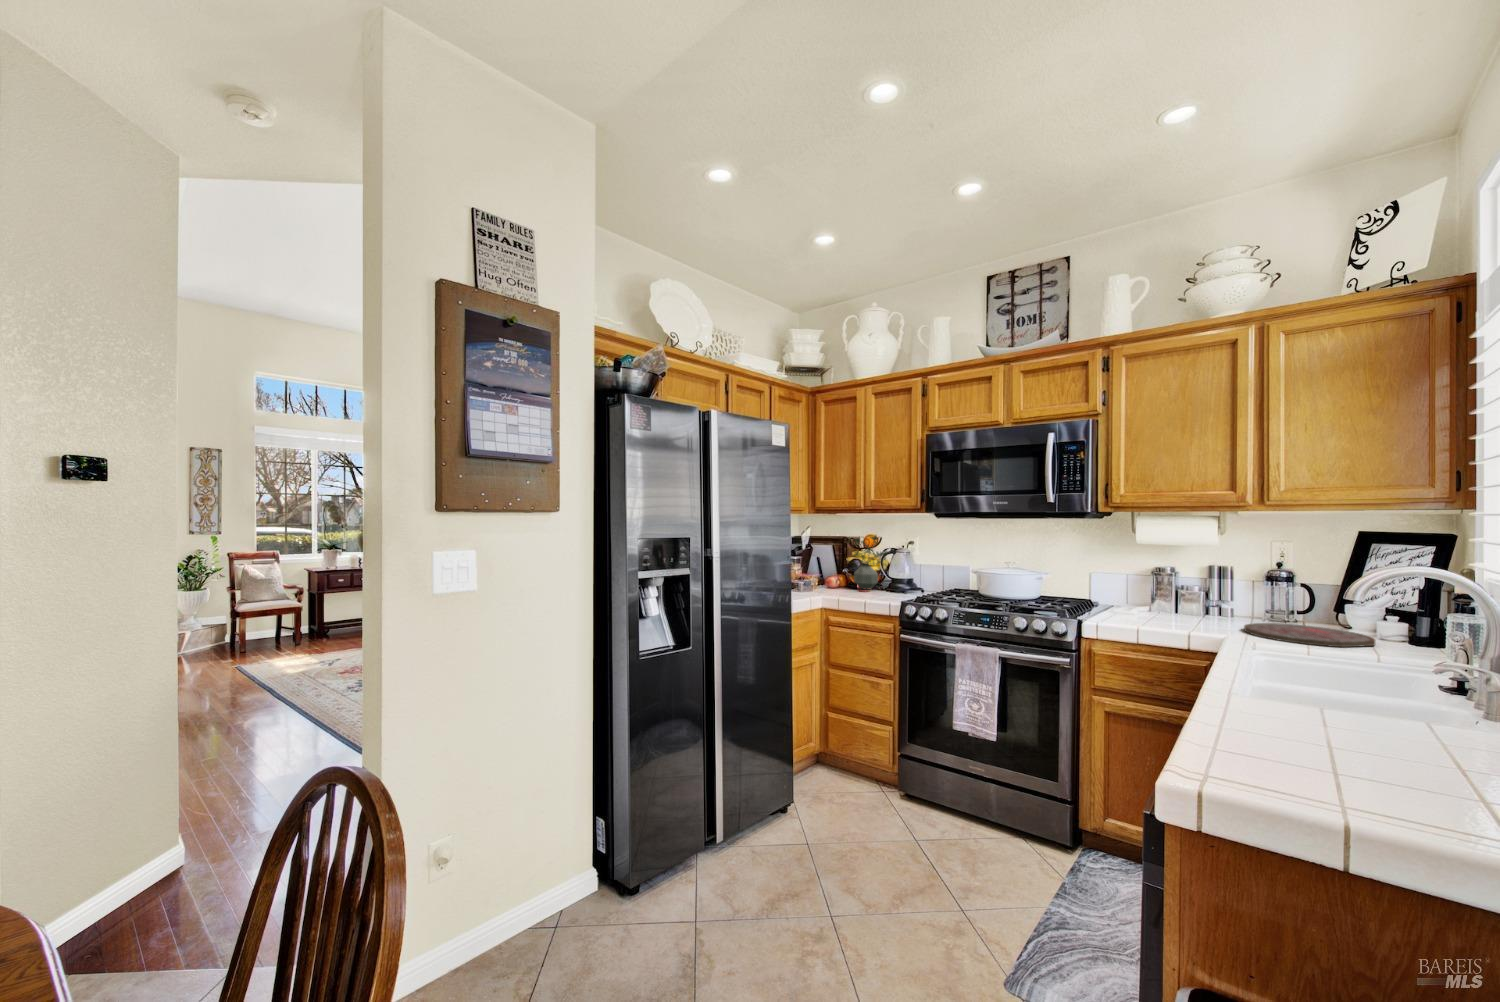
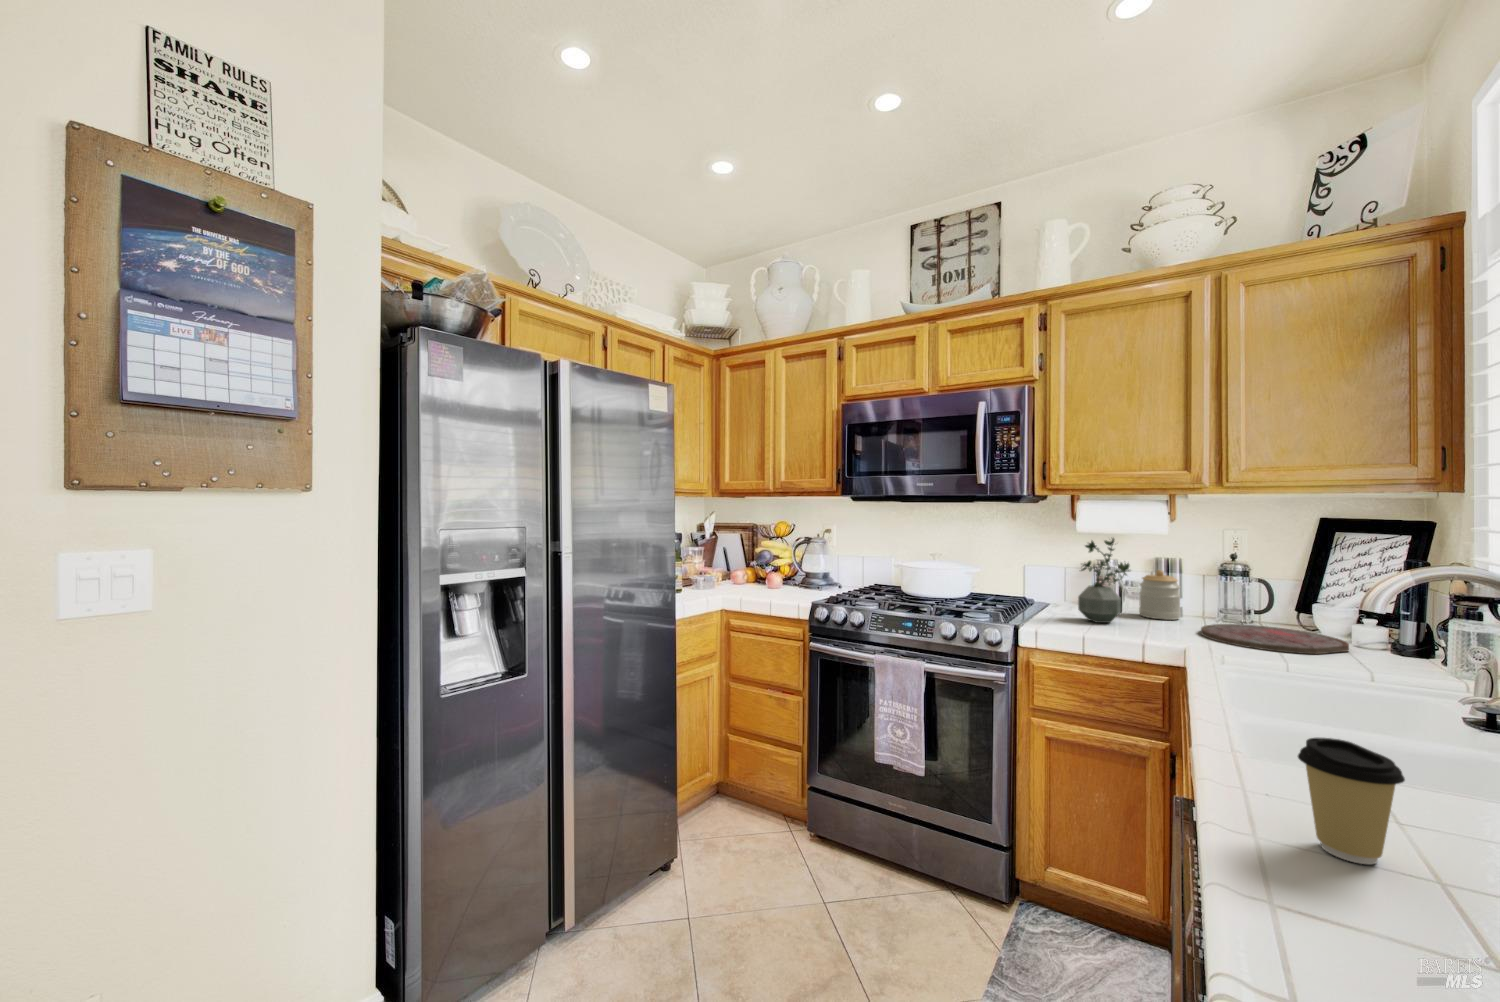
potted plant: present [854,535,887,589] -> present [1078,538,1129,623]
jar: none [1193,576,1231,620] -> present [1139,570,1180,620]
coffee cup: none [1247,675,1311,751] -> present [1298,738,1405,864]

